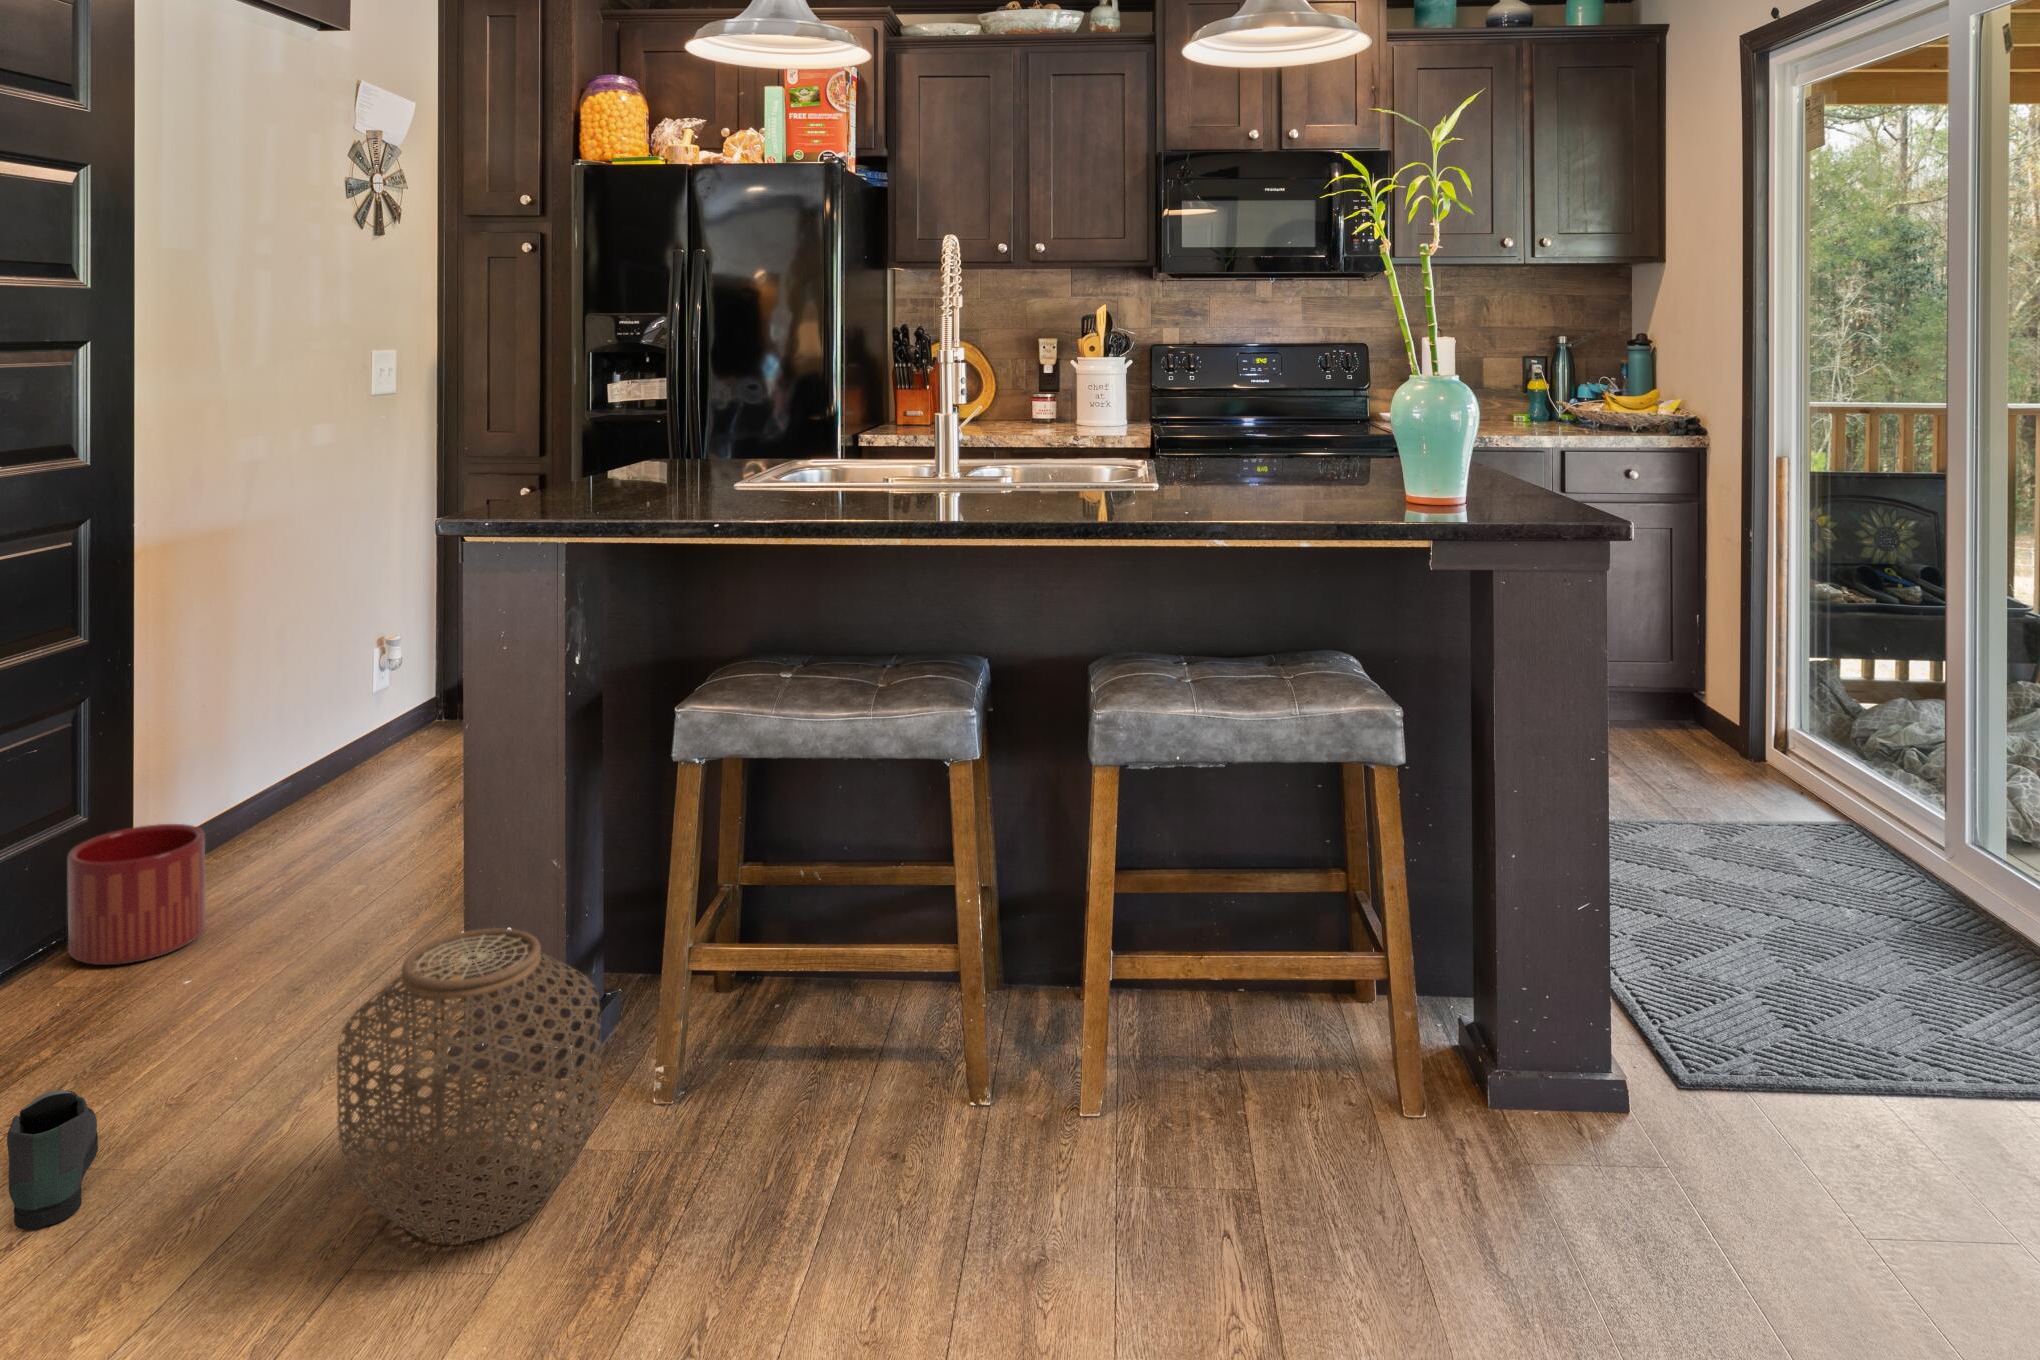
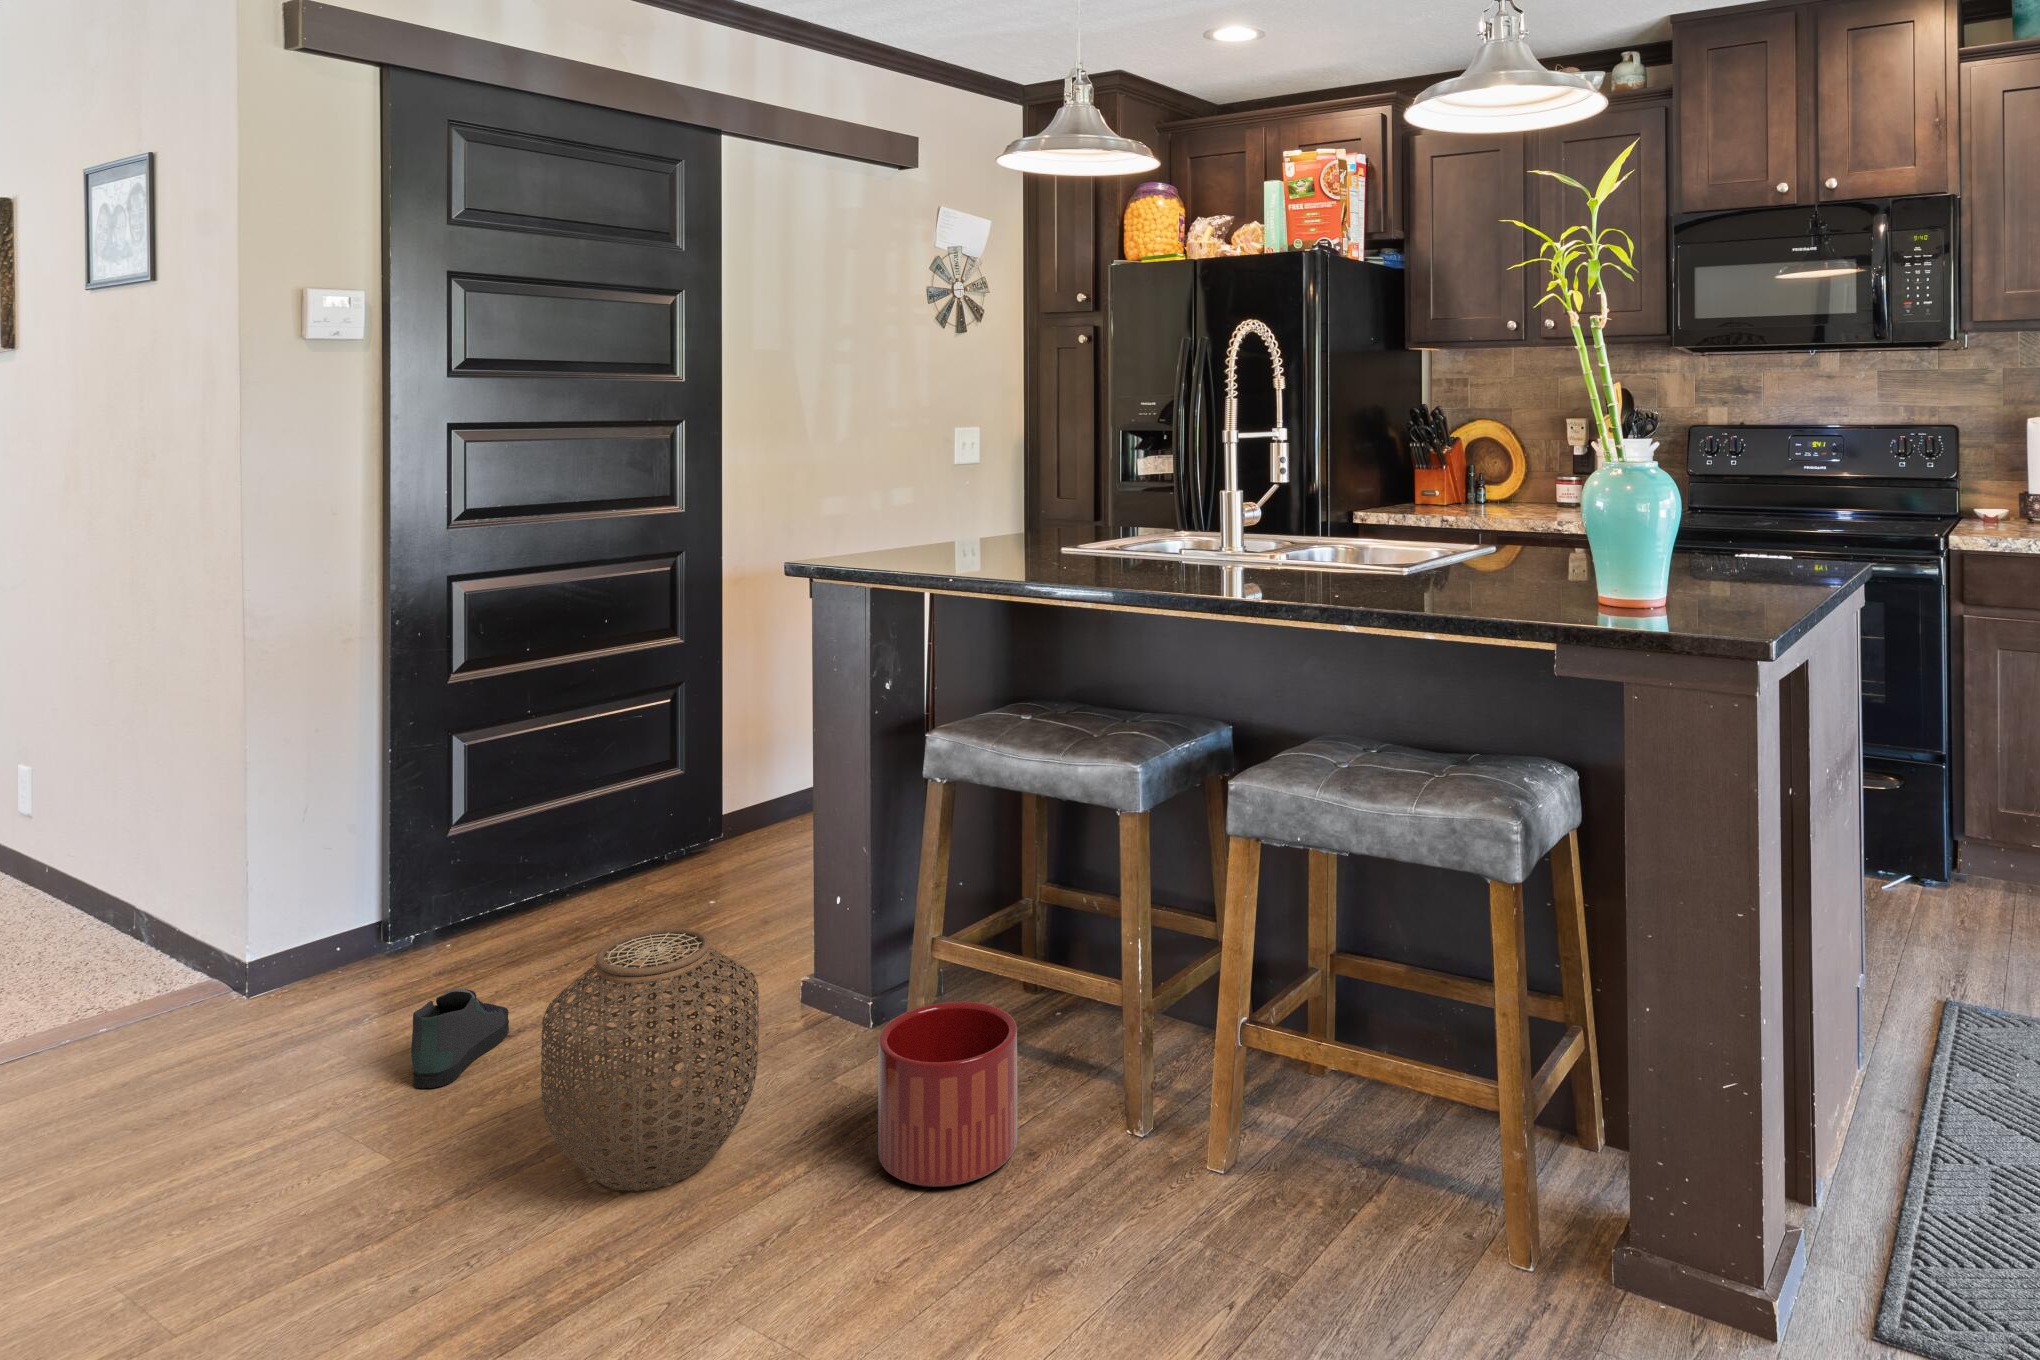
planter: present [68,824,206,965] -> present [878,1002,1017,1187]

